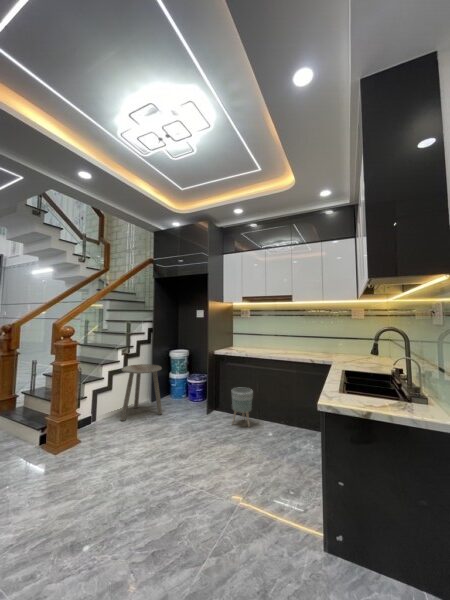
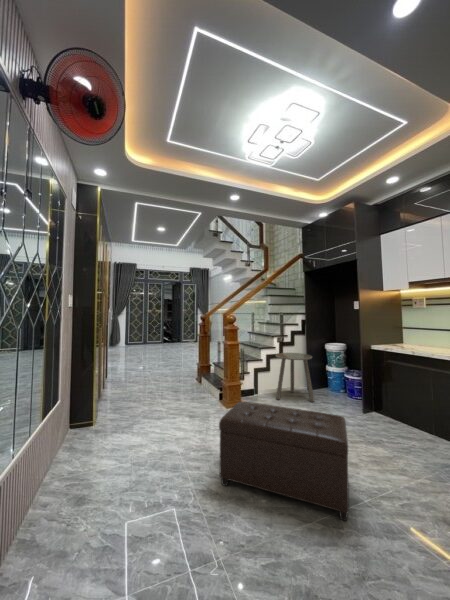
planter: present [232,387,253,426] -> none [388,388,419,437]
ottoman: none [79,430,239,576] -> present [219,402,349,521]

